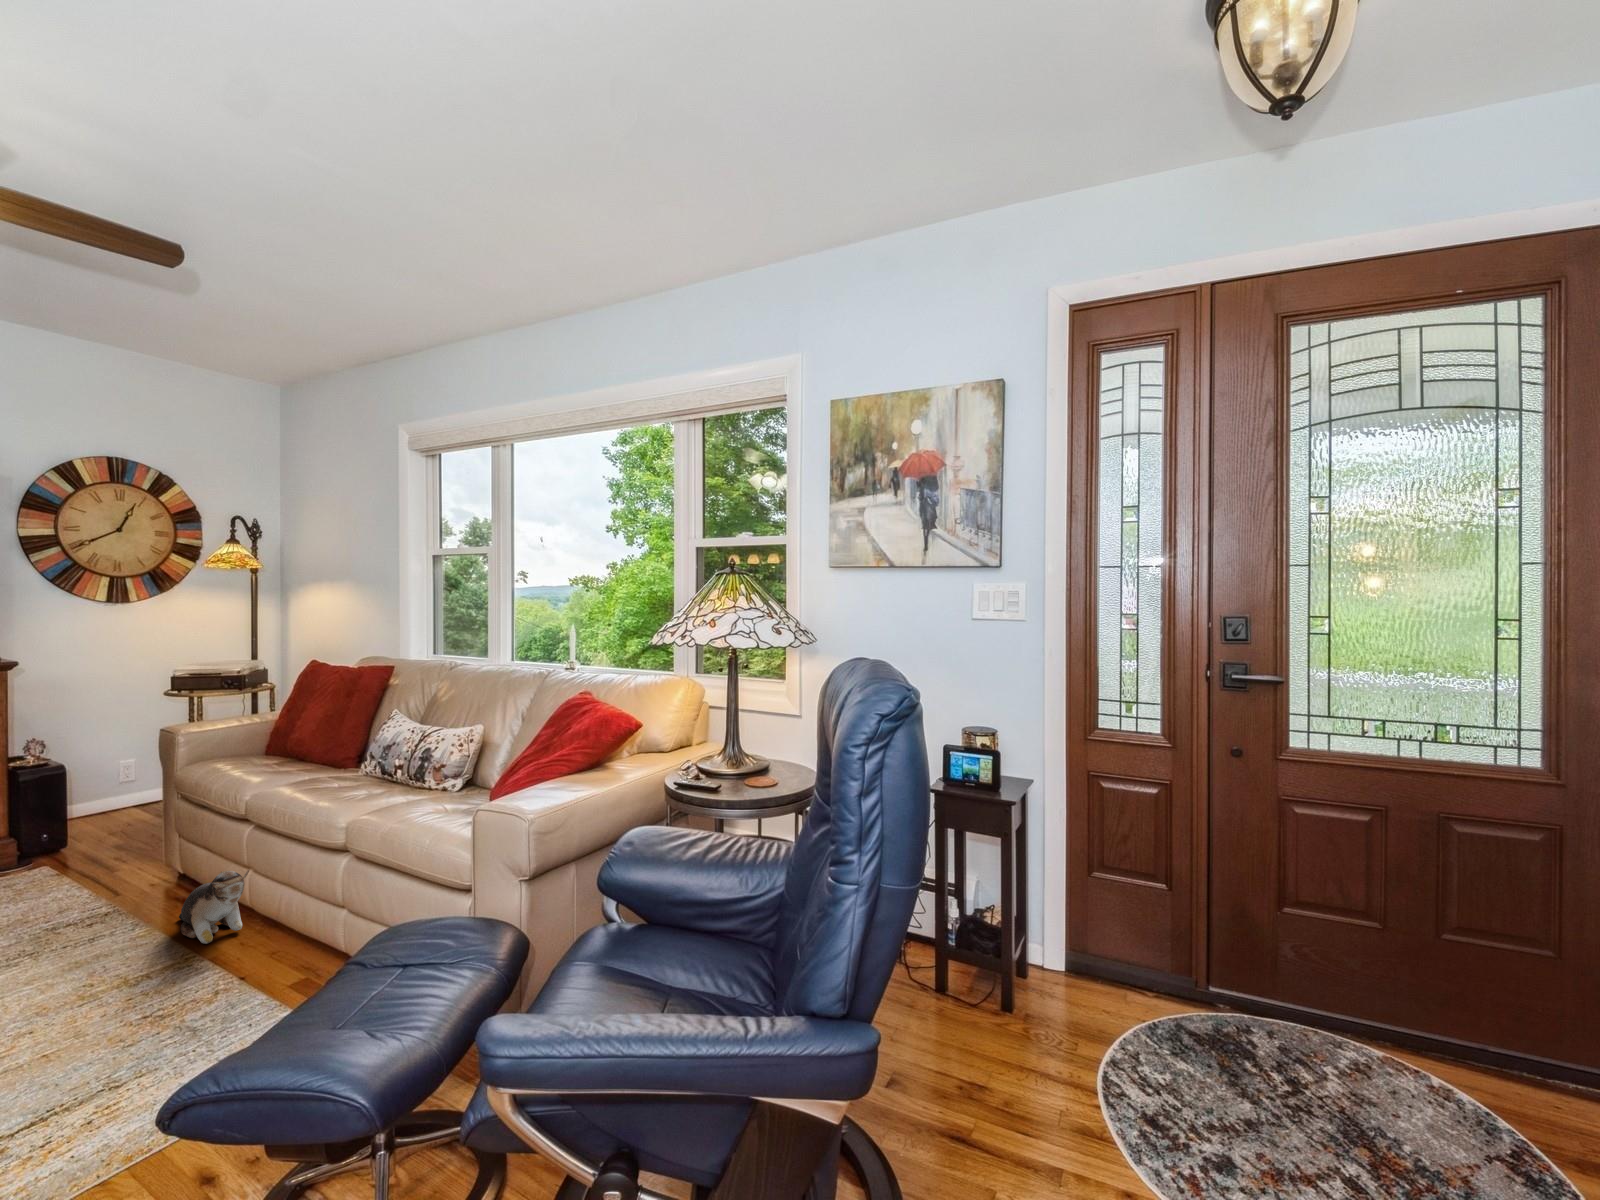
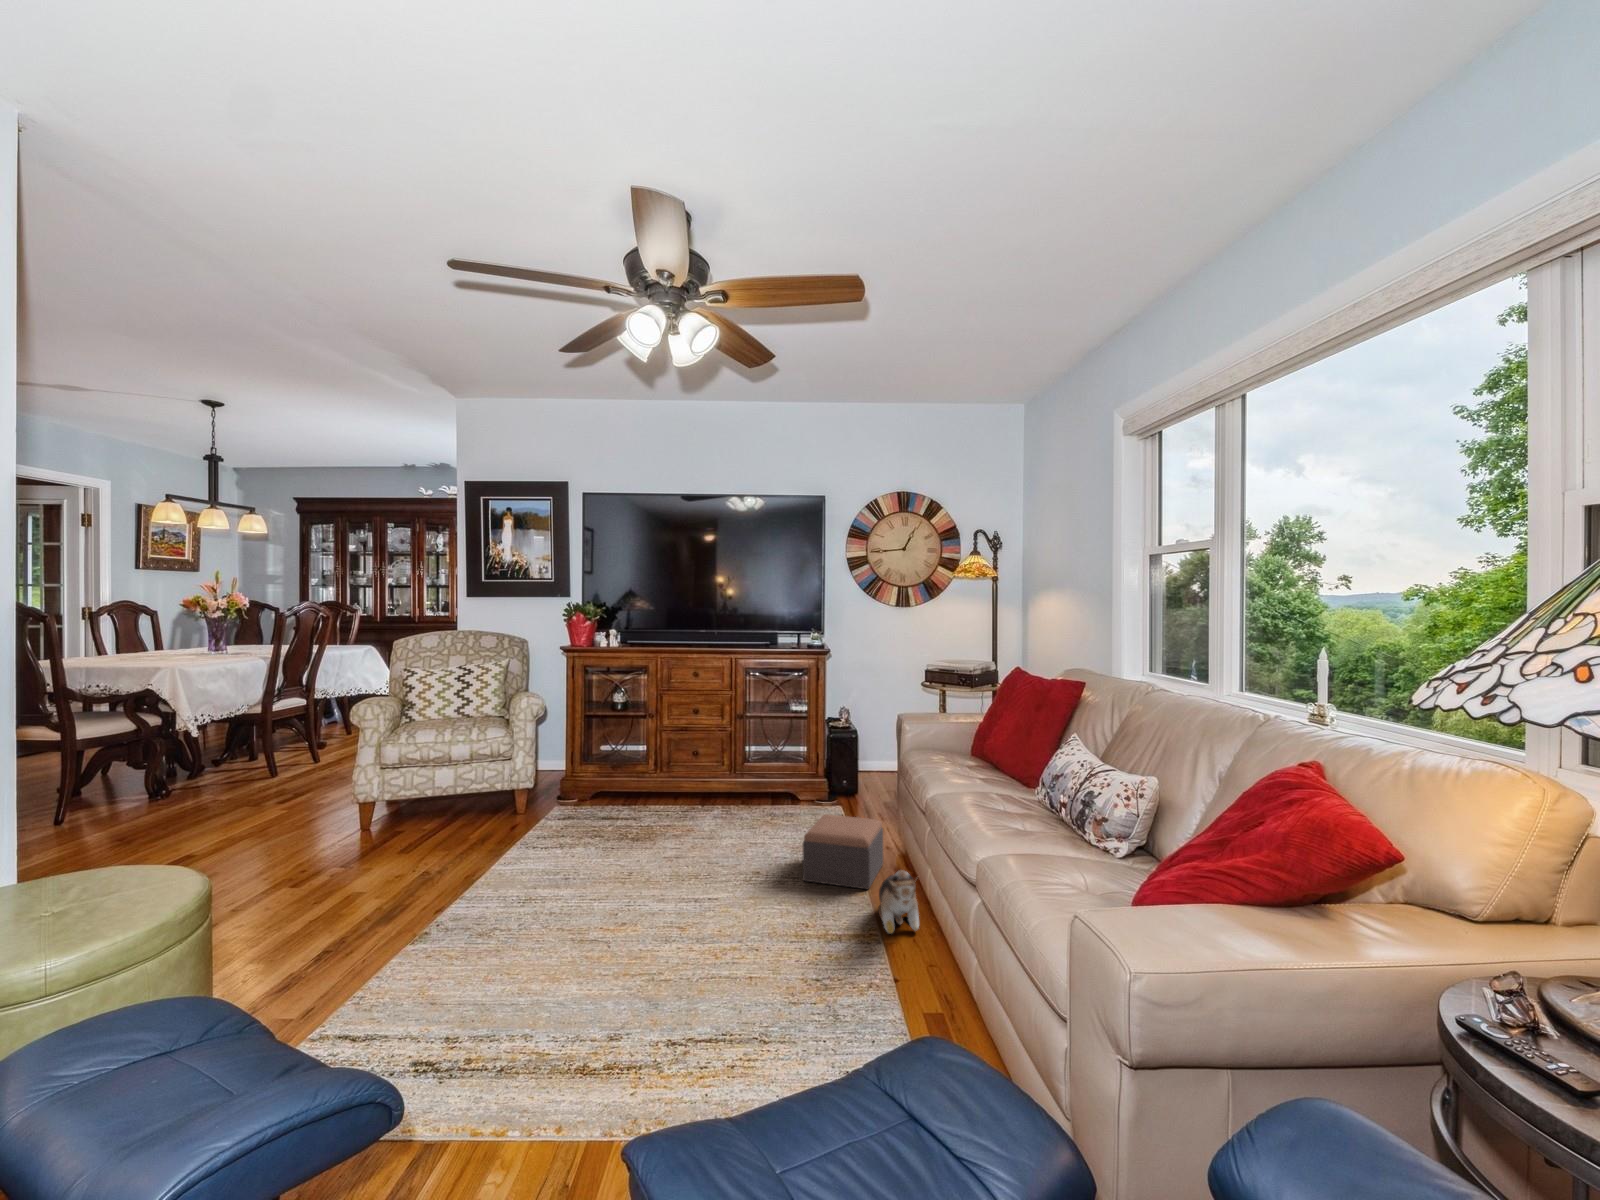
footstool: none [35,846,152,945] -> present [803,814,883,889]

